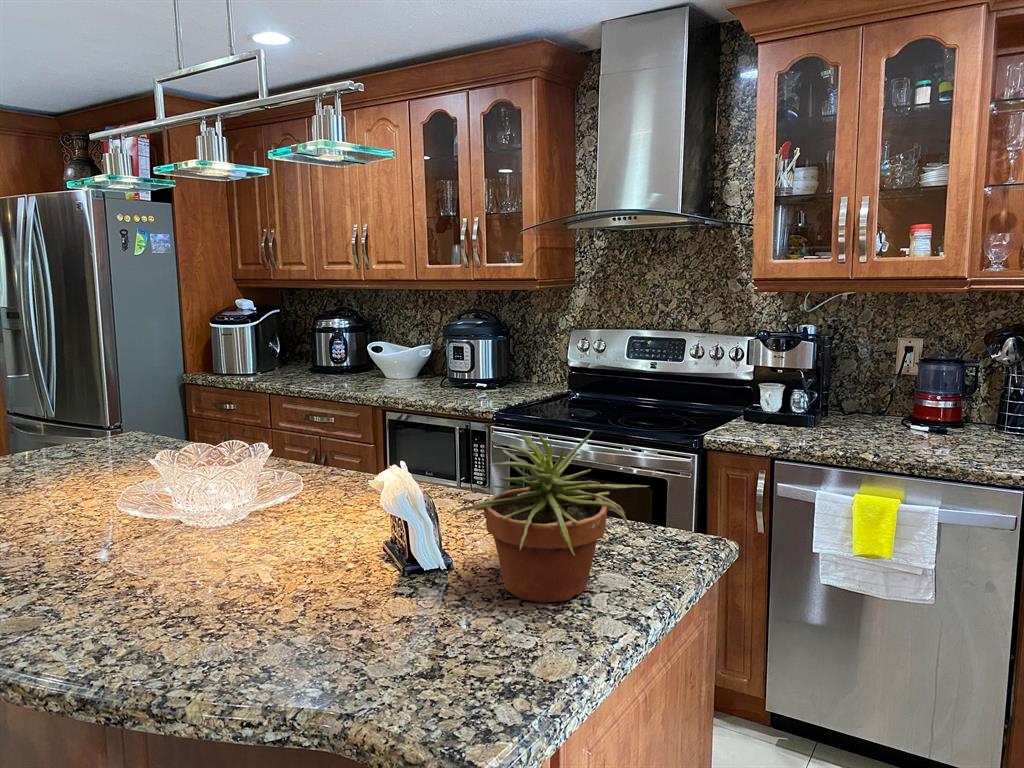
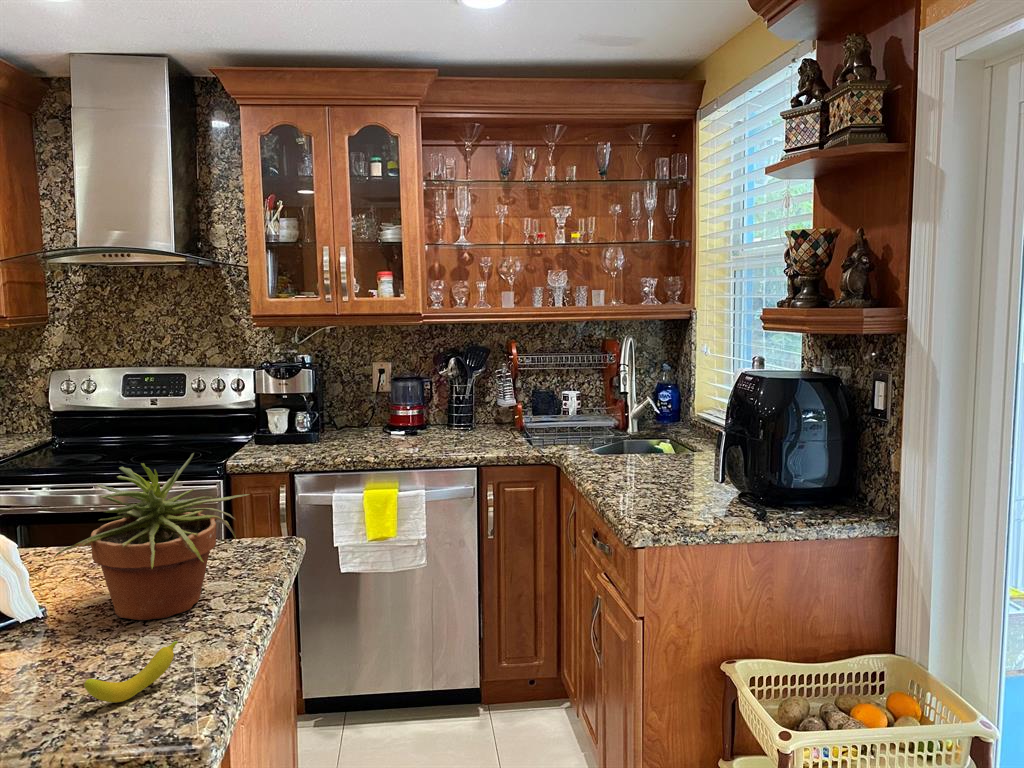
fruit: none [413,640,513,688] -> present [84,641,178,702]

